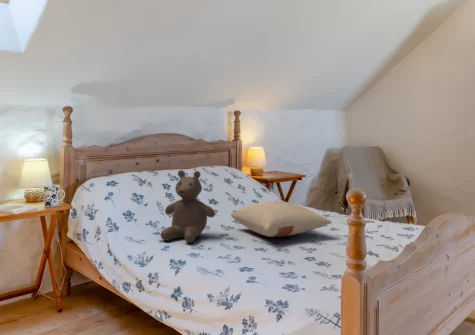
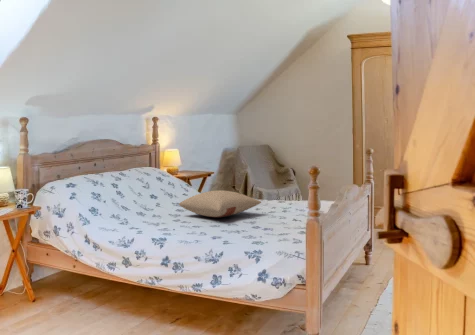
teddy bear: present [161,170,215,243] -> none [127,169,173,227]

